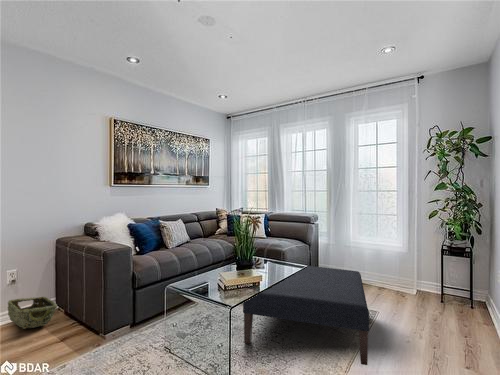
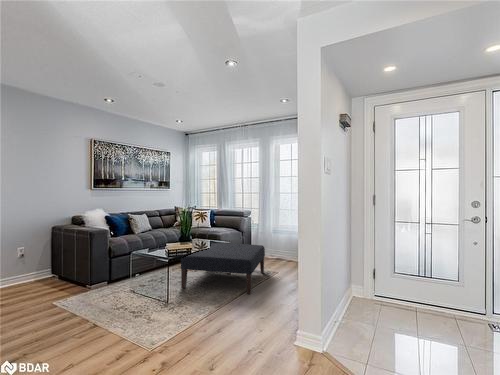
woven basket: present [8,297,57,329] -> none [19,267,55,286]

